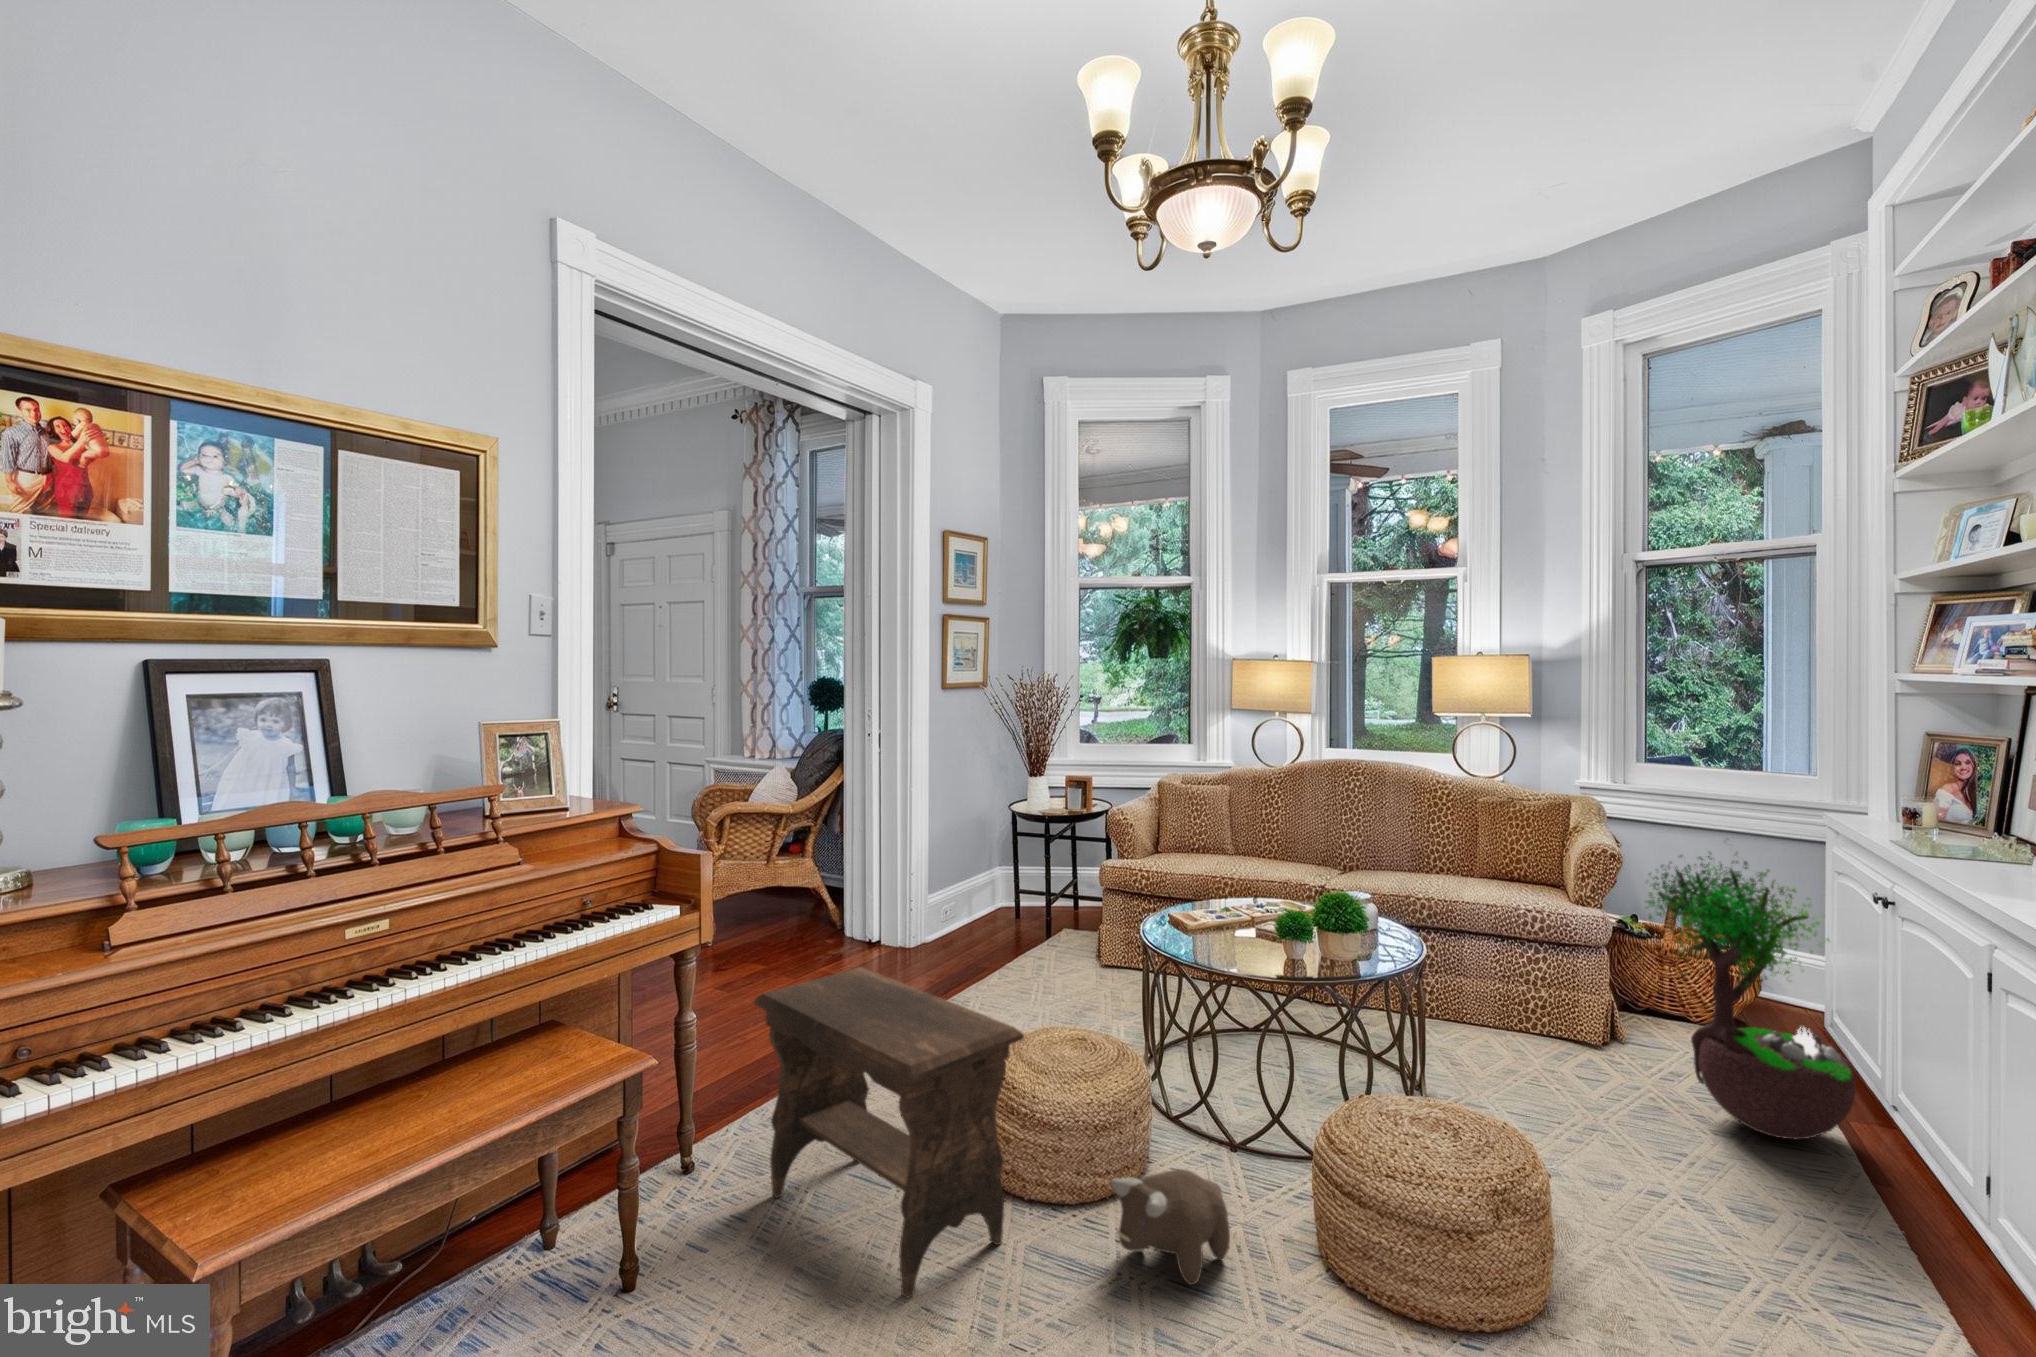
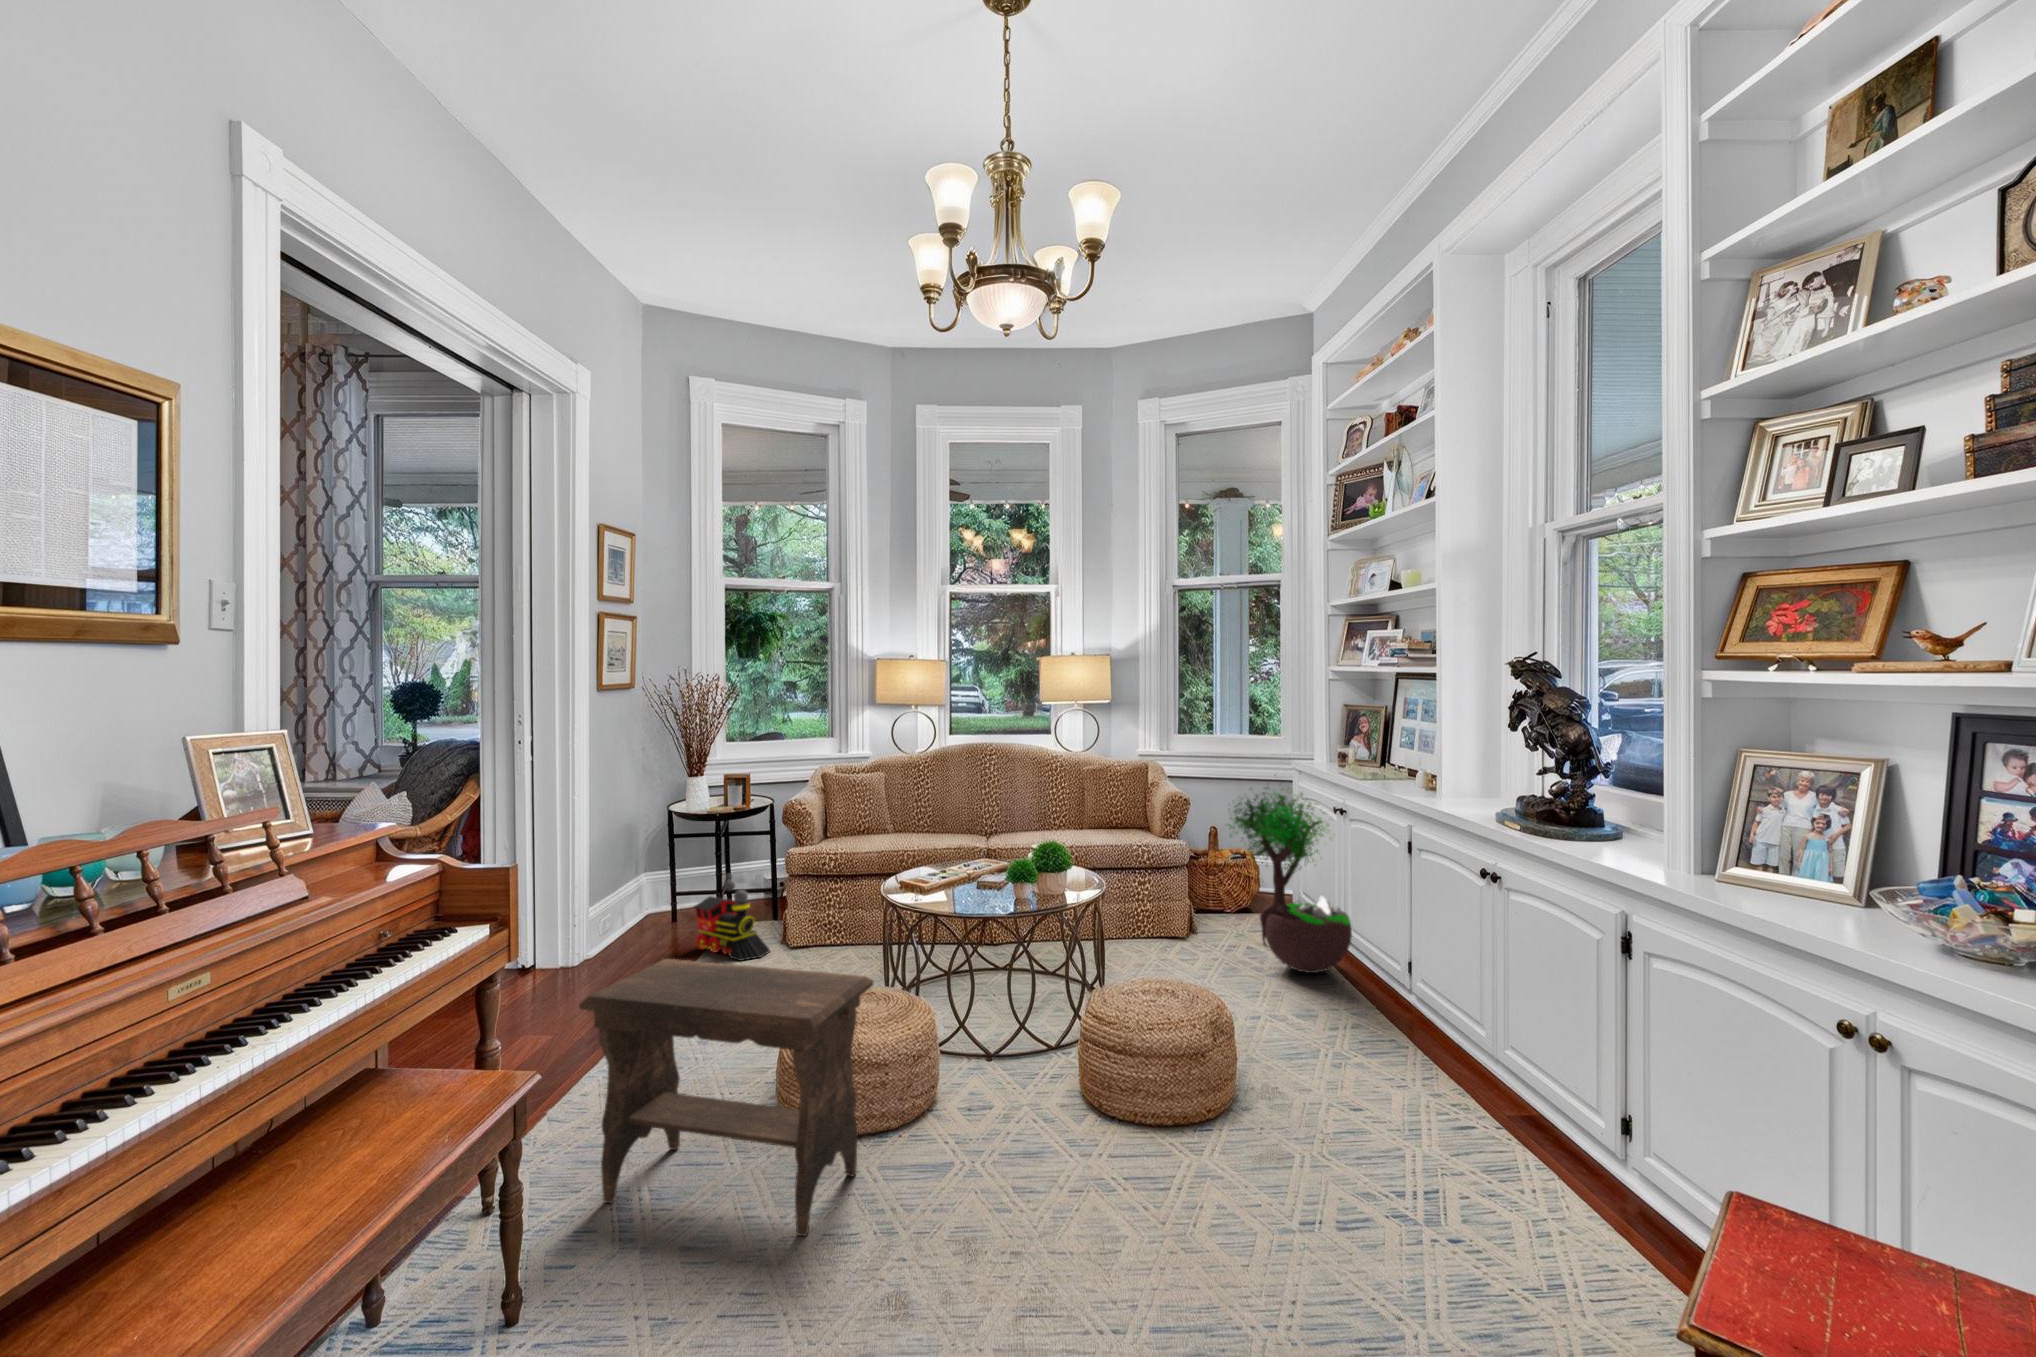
toy train: none [1017,879,1084,971] -> present [694,874,770,961]
plush toy: present [1111,1169,1230,1285] -> none [958,1069,1040,1156]

